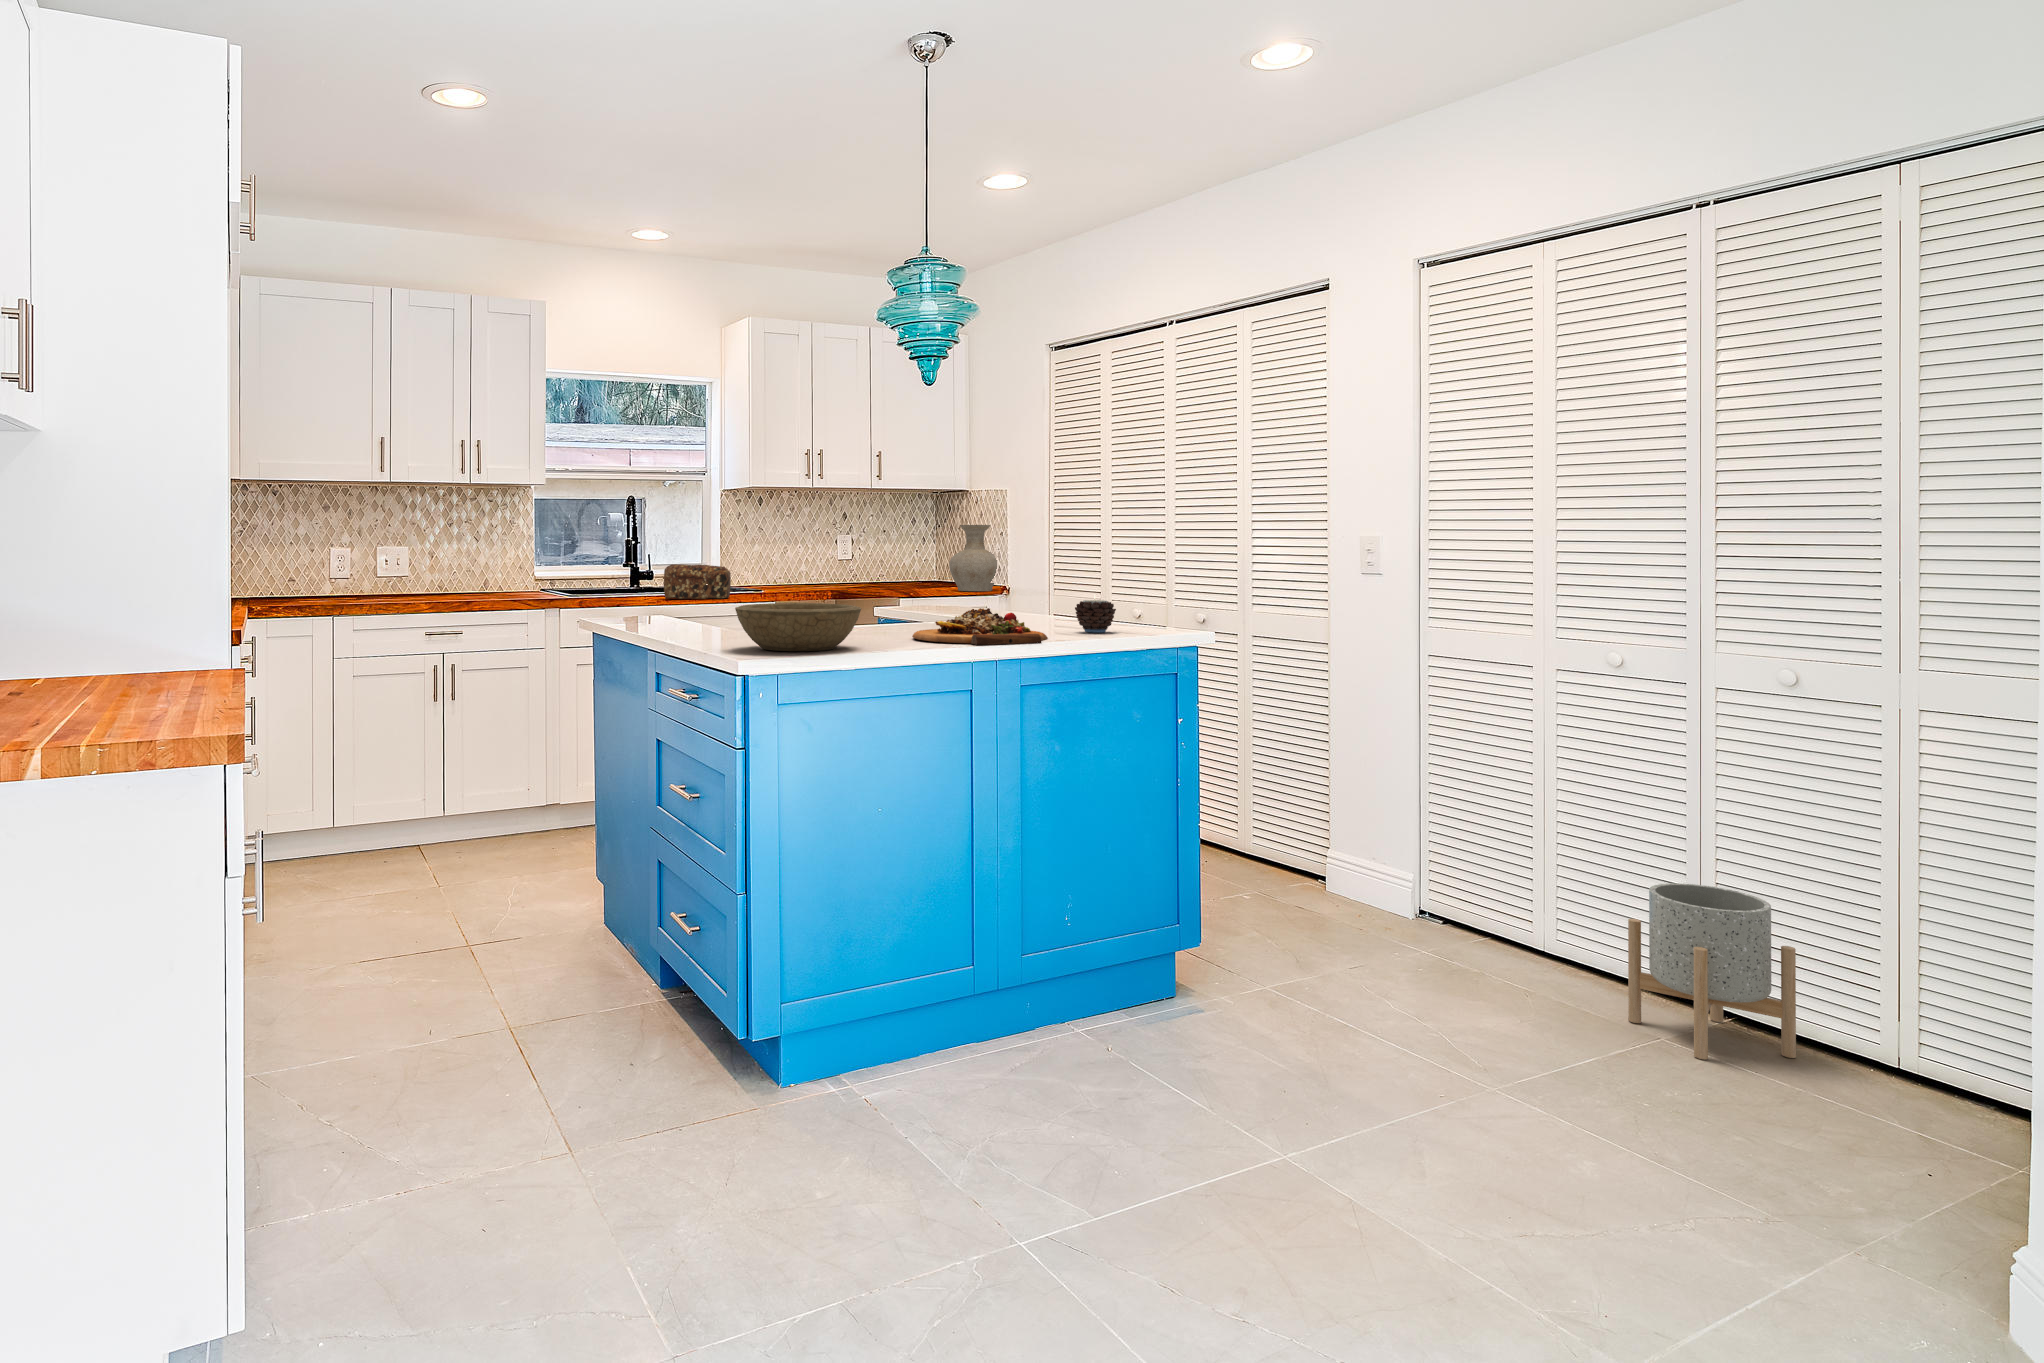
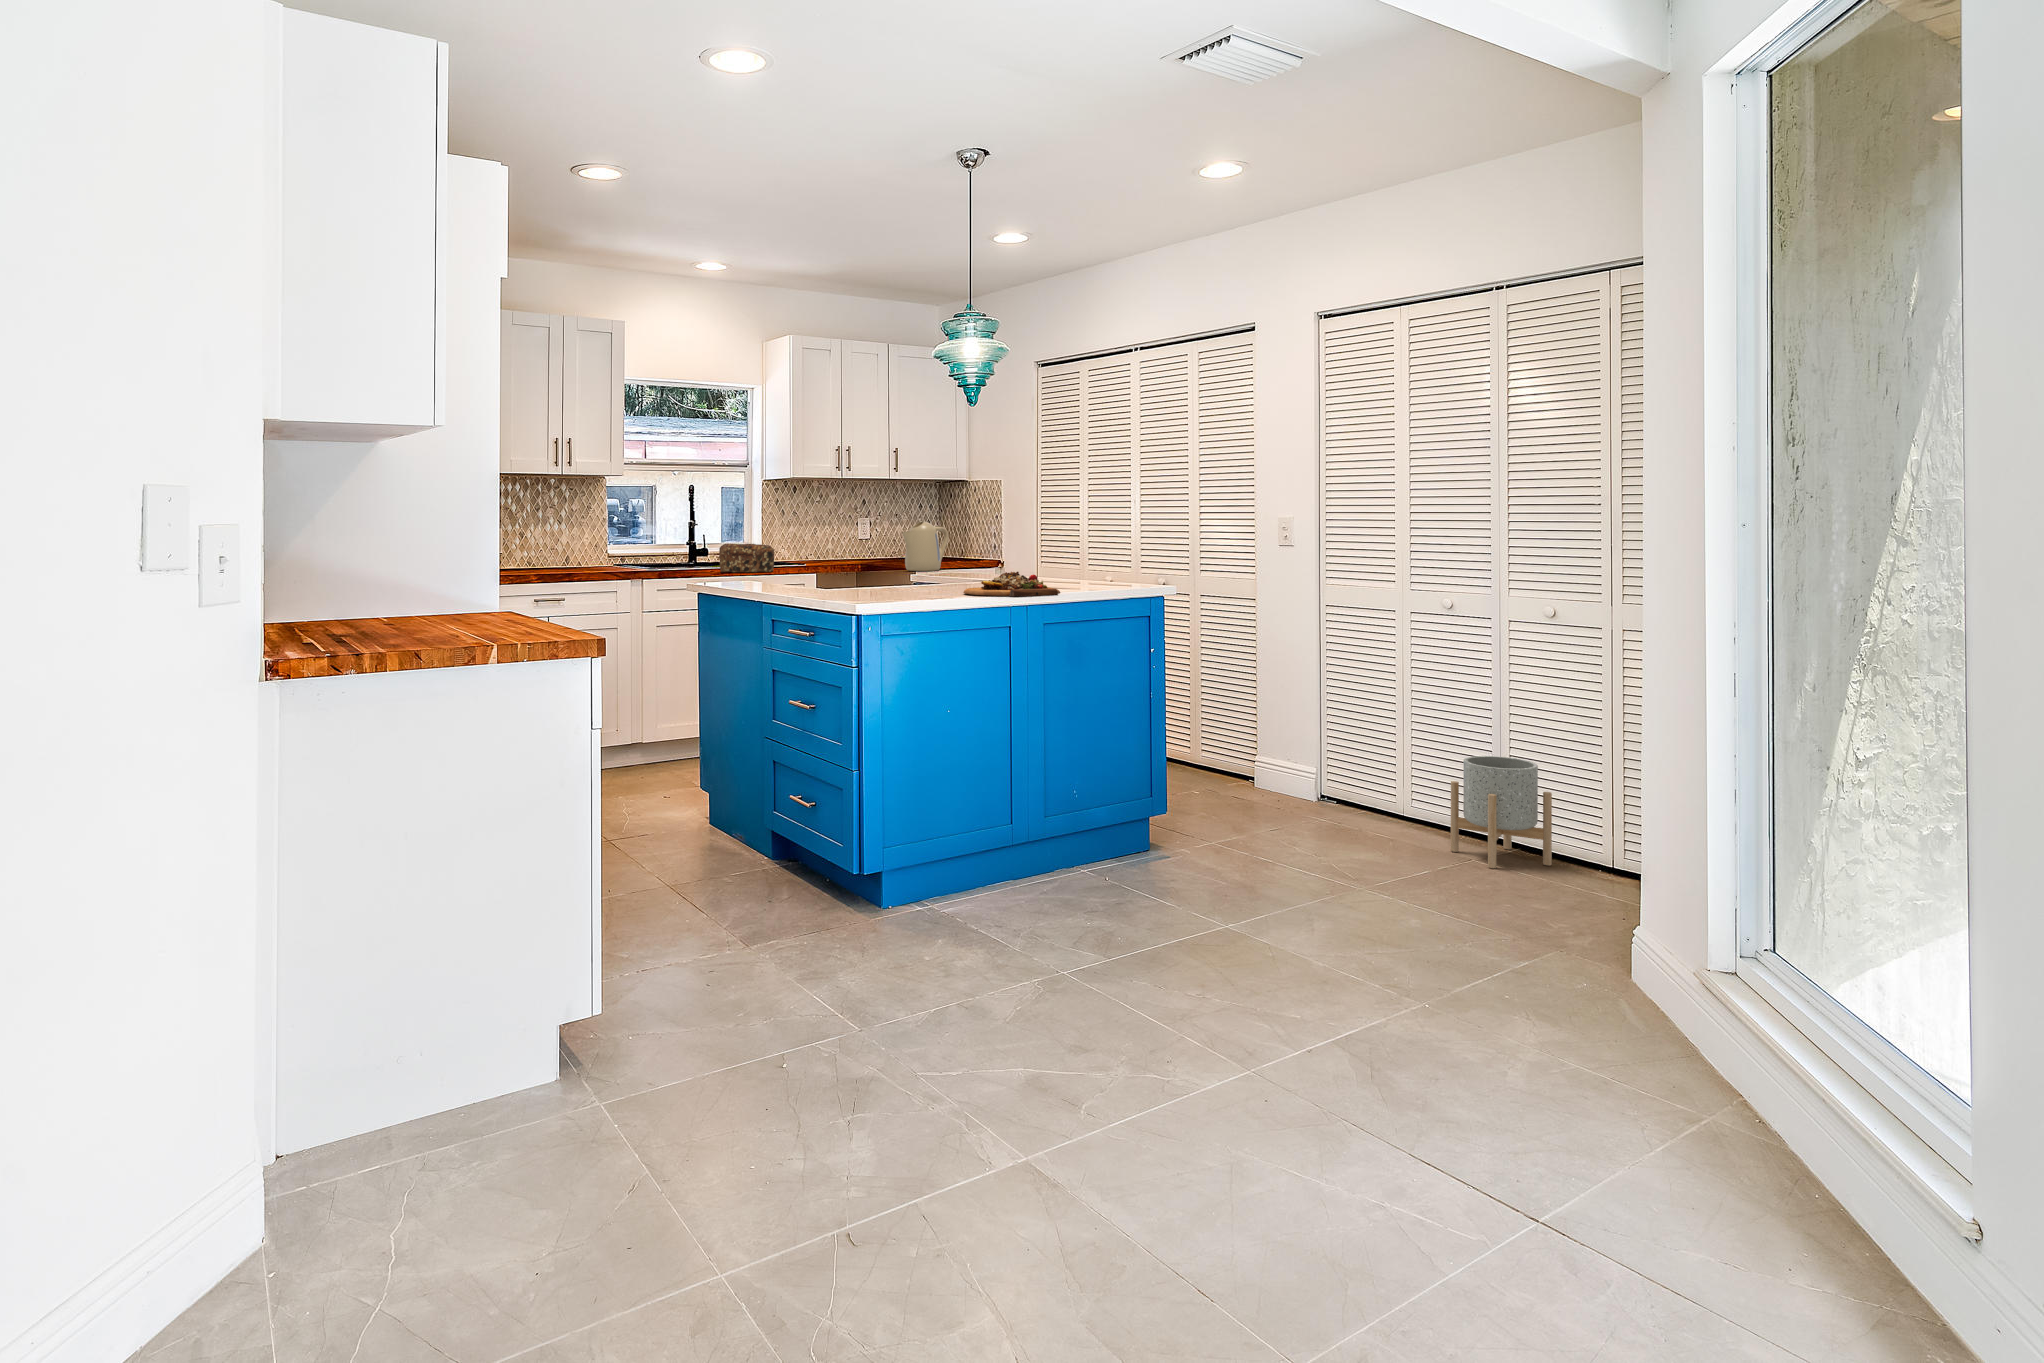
vase: present [949,525,997,591] -> none [953,509,995,564]
kettle: none [877,539,936,600] -> present [902,522,949,571]
candle: present [1075,595,1116,632] -> none [1077,561,1106,589]
bowl: present [735,603,861,651] -> none [843,569,934,602]

